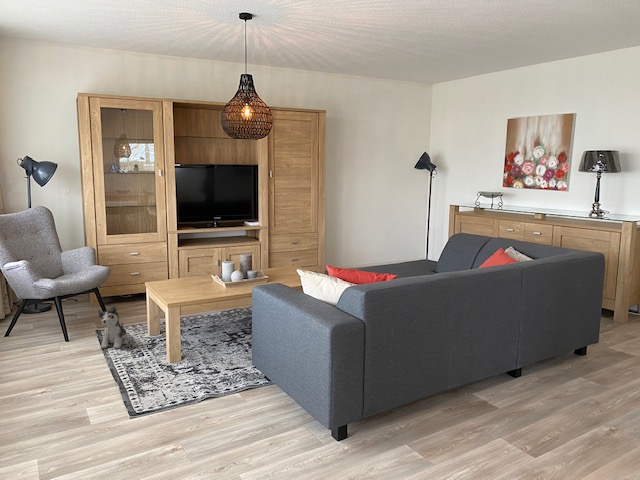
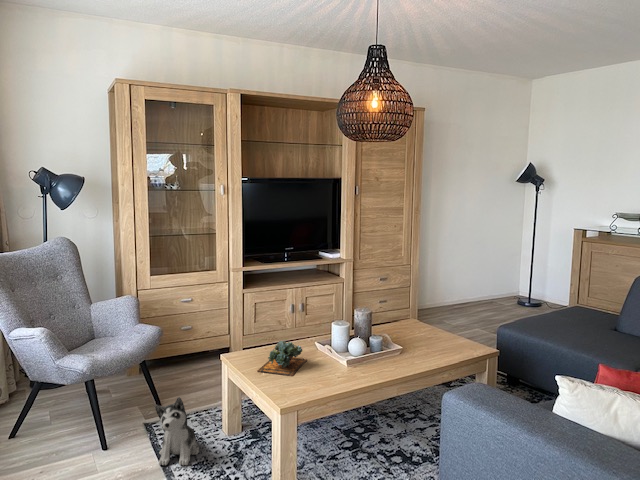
succulent plant: none [165,271,202,291] -> present [257,341,307,376]

